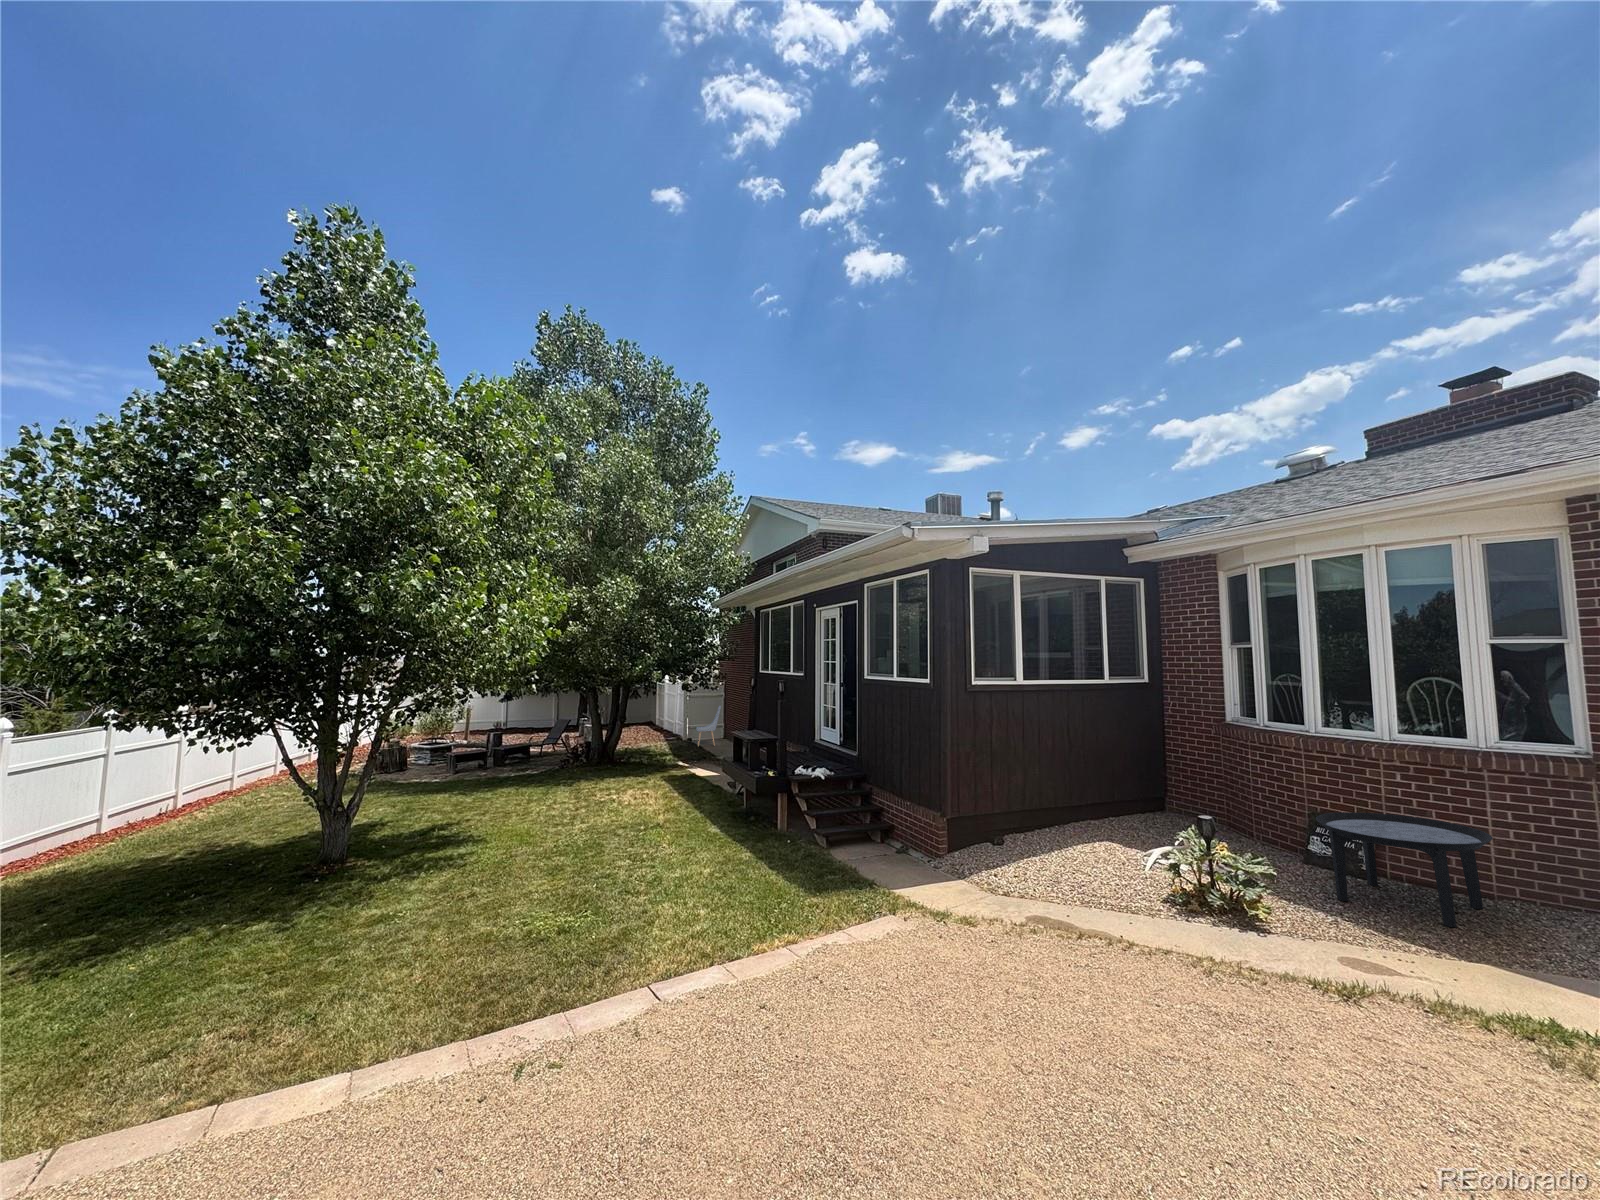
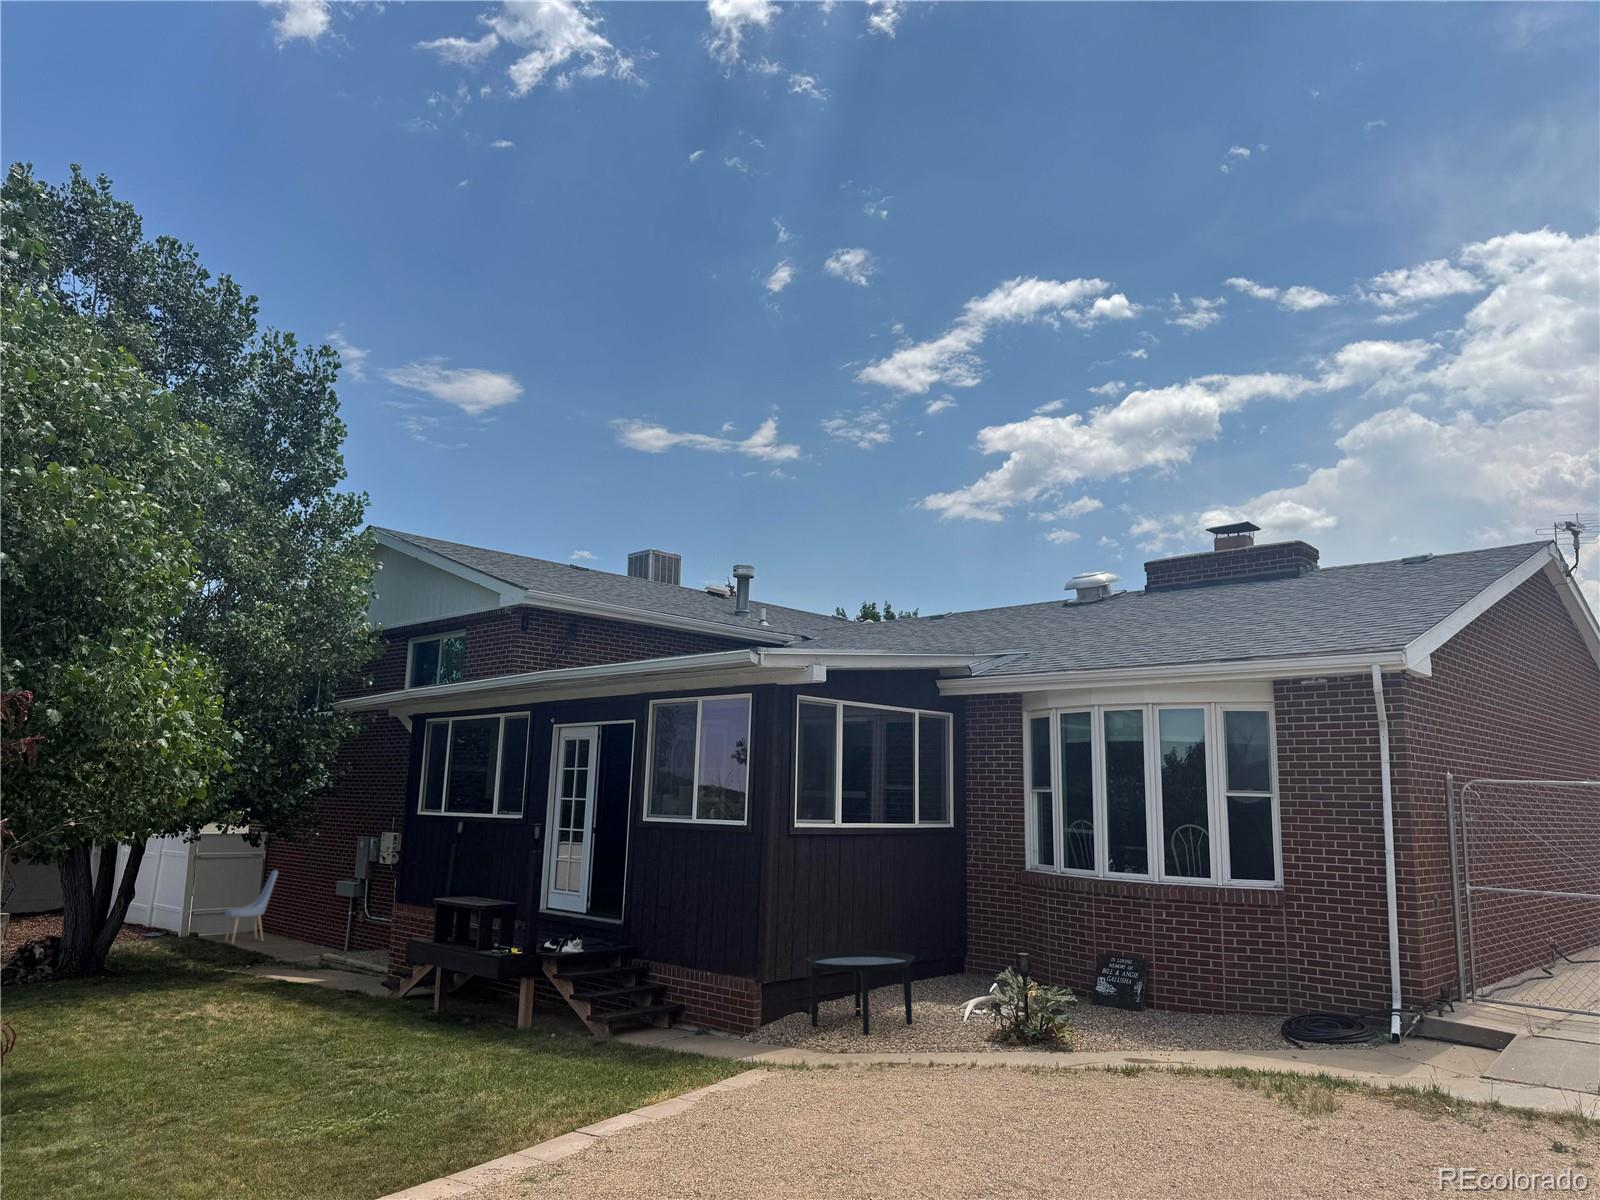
round table: present [1316,812,1493,927] -> present [806,951,915,1034]

